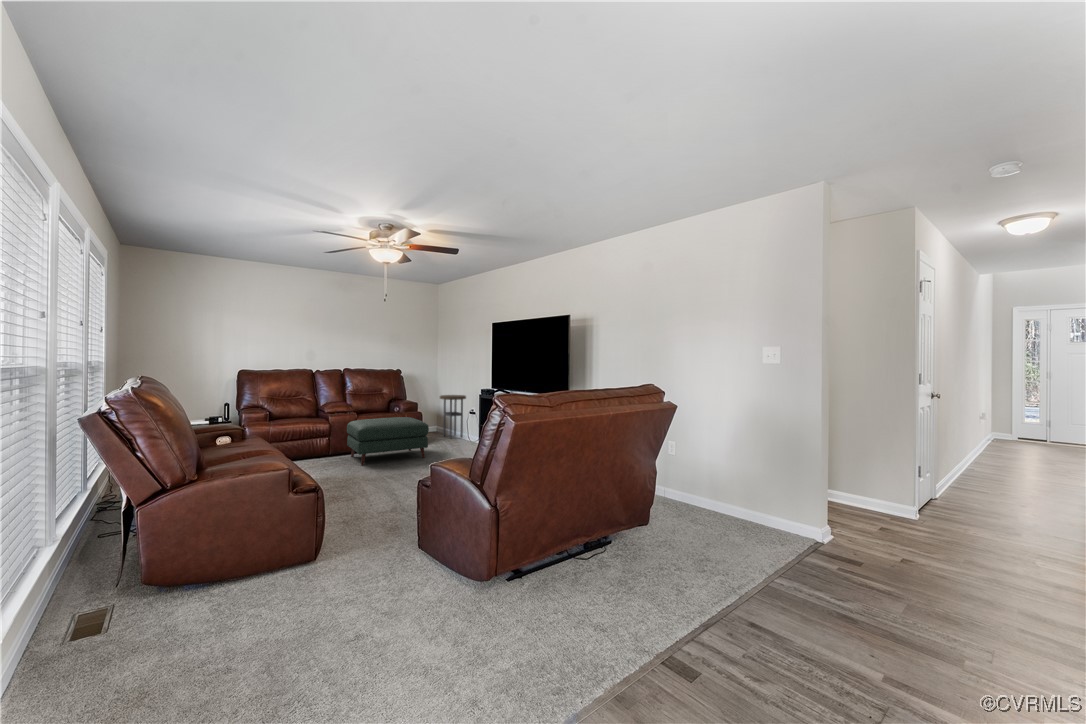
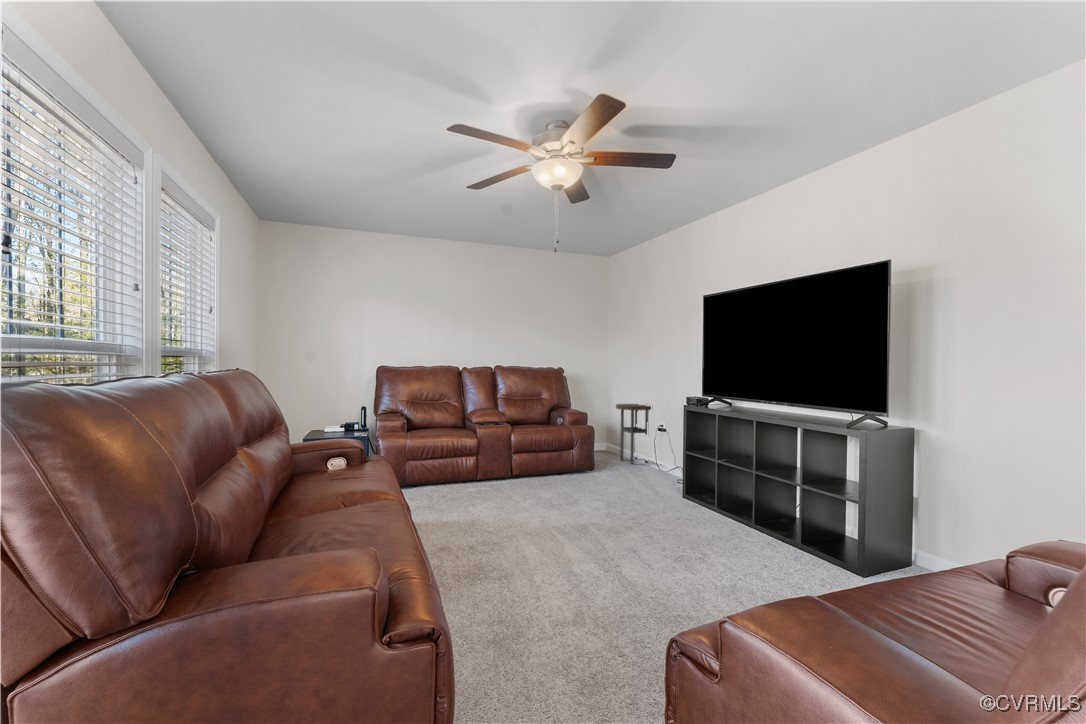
ottoman: present [347,417,429,465] -> none [500,433,614,502]

